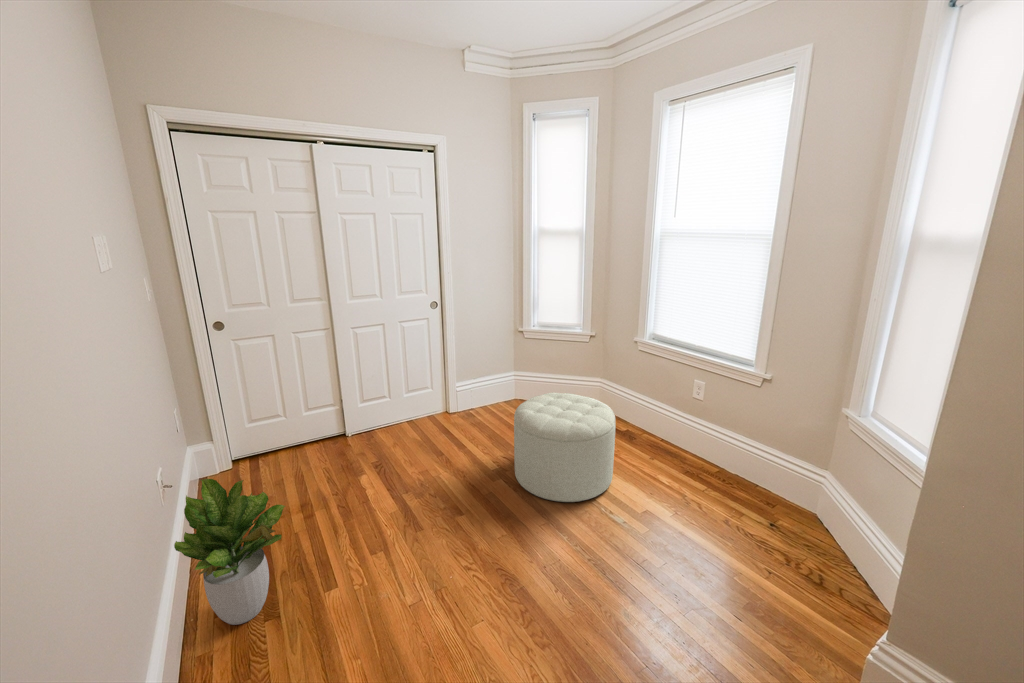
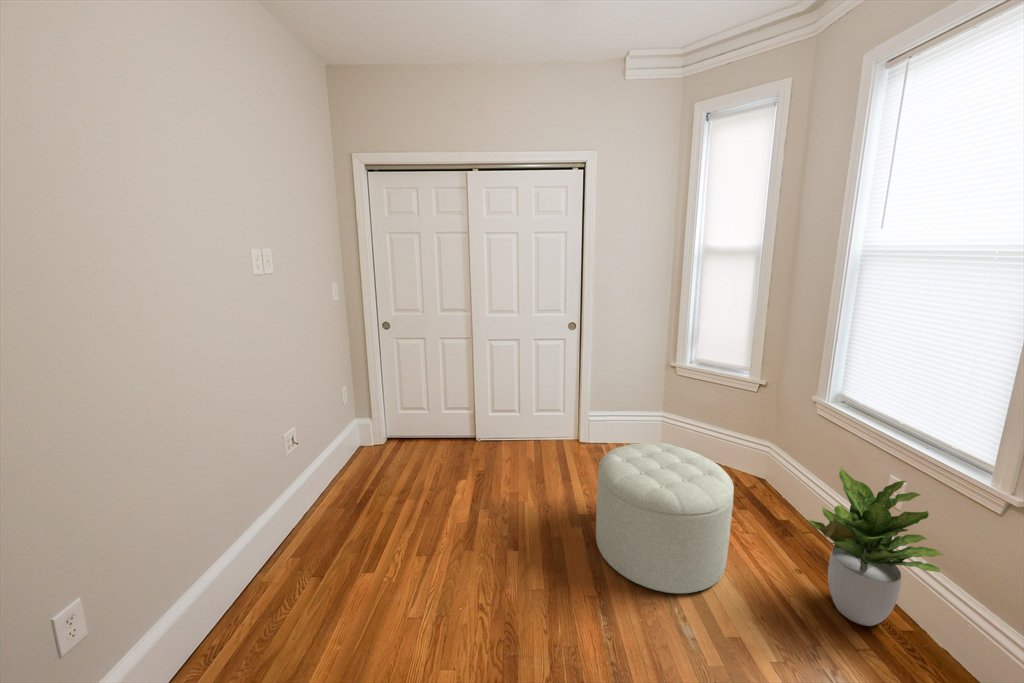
potted plant: present [174,479,285,625] -> present [808,467,943,626]

